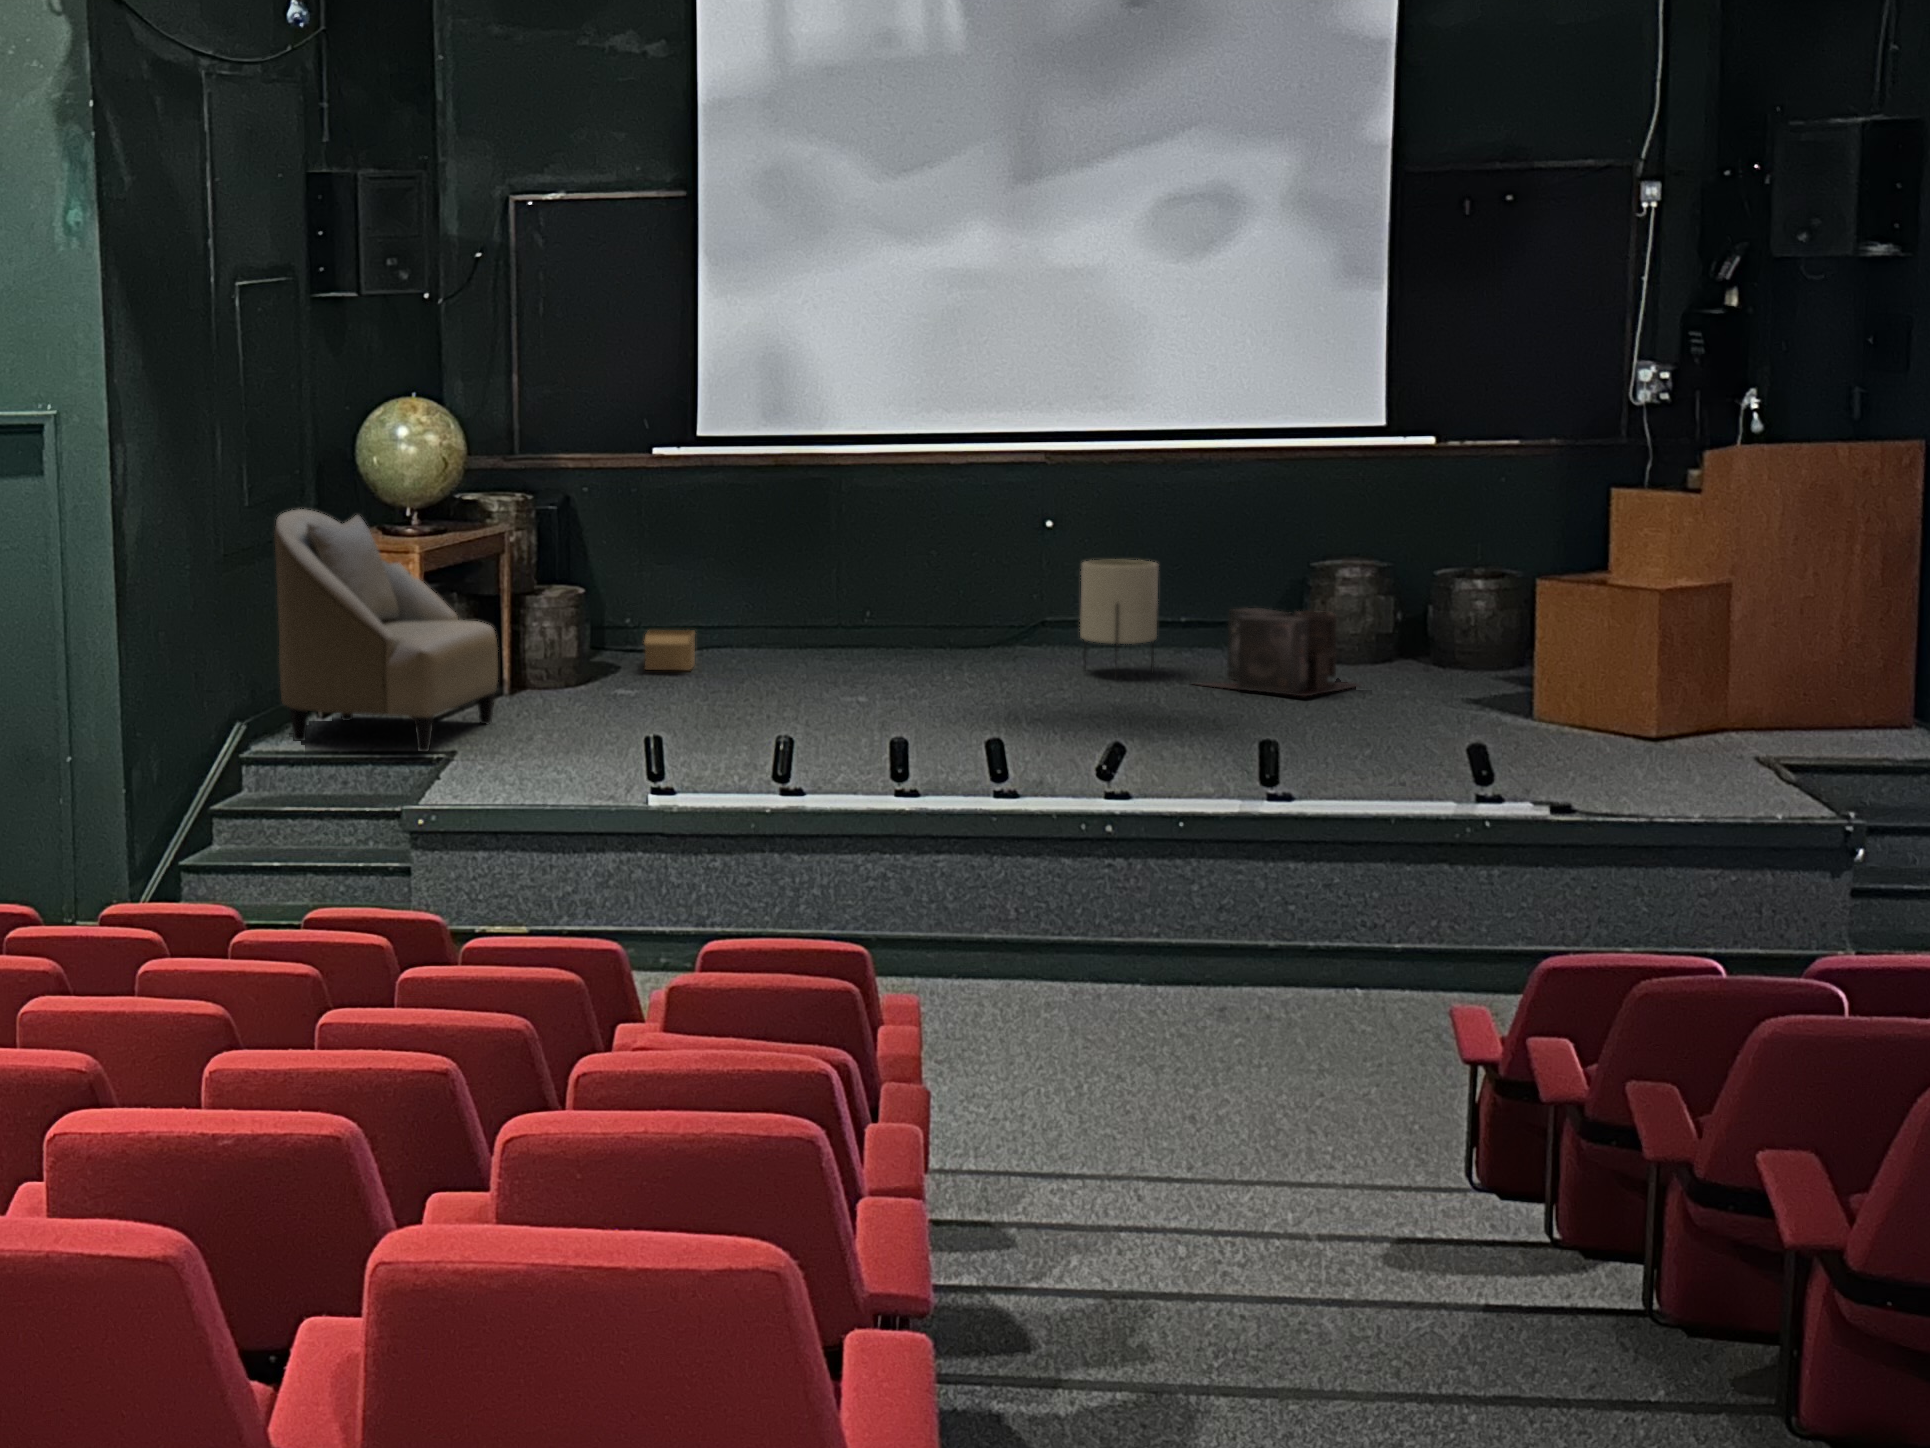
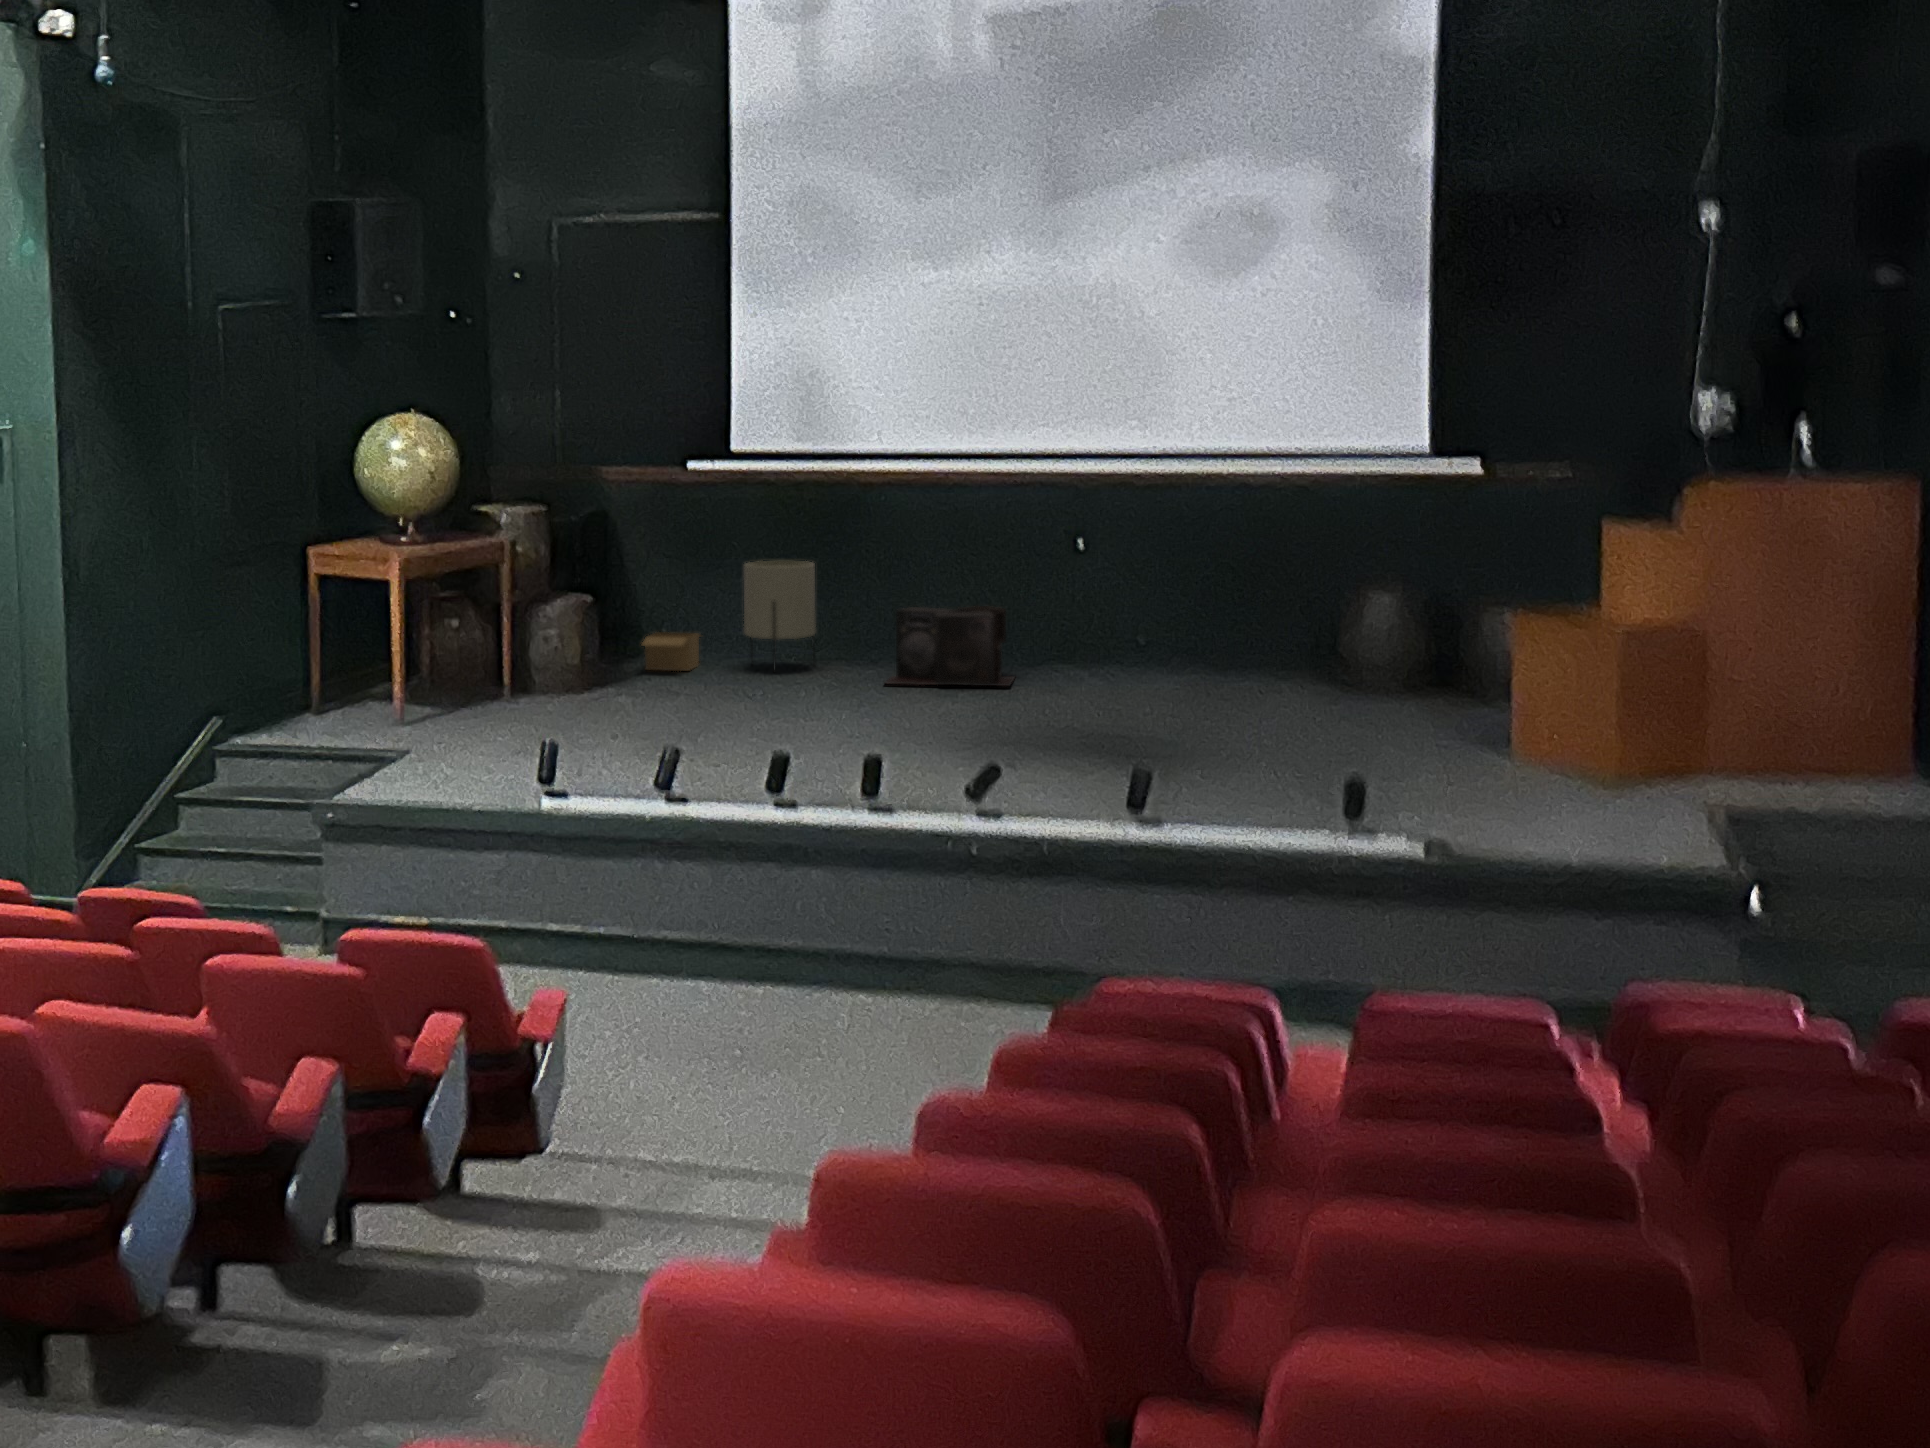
armchair: present [274,509,498,752] -> none [248,517,466,742]
planter: present [1080,560,1158,671] -> present [744,561,816,667]
speaker: present [1201,608,1359,696] -> present [885,606,1015,686]

